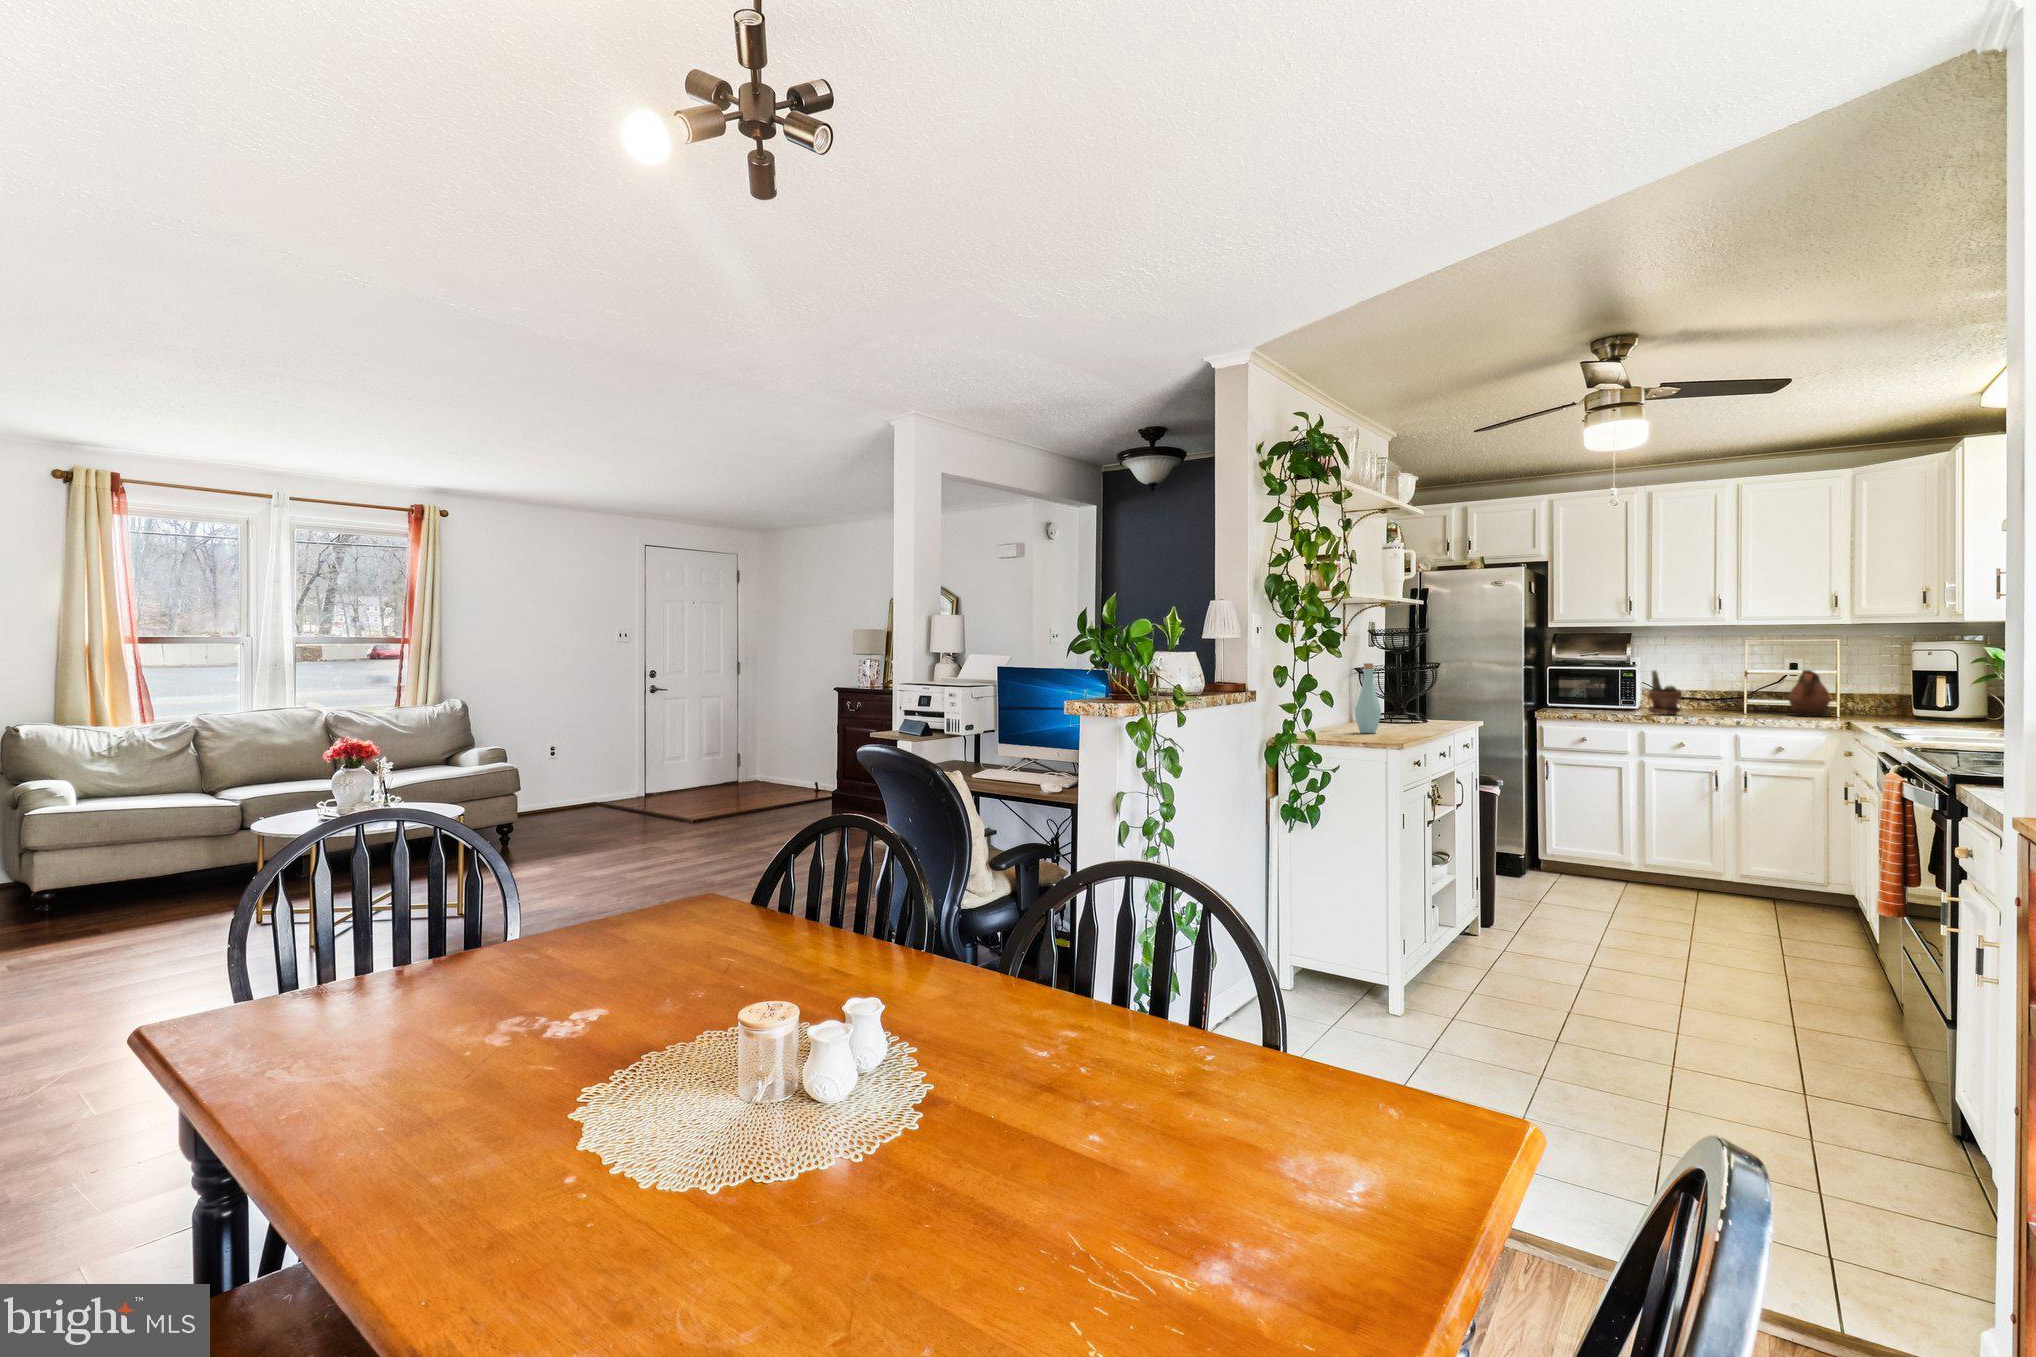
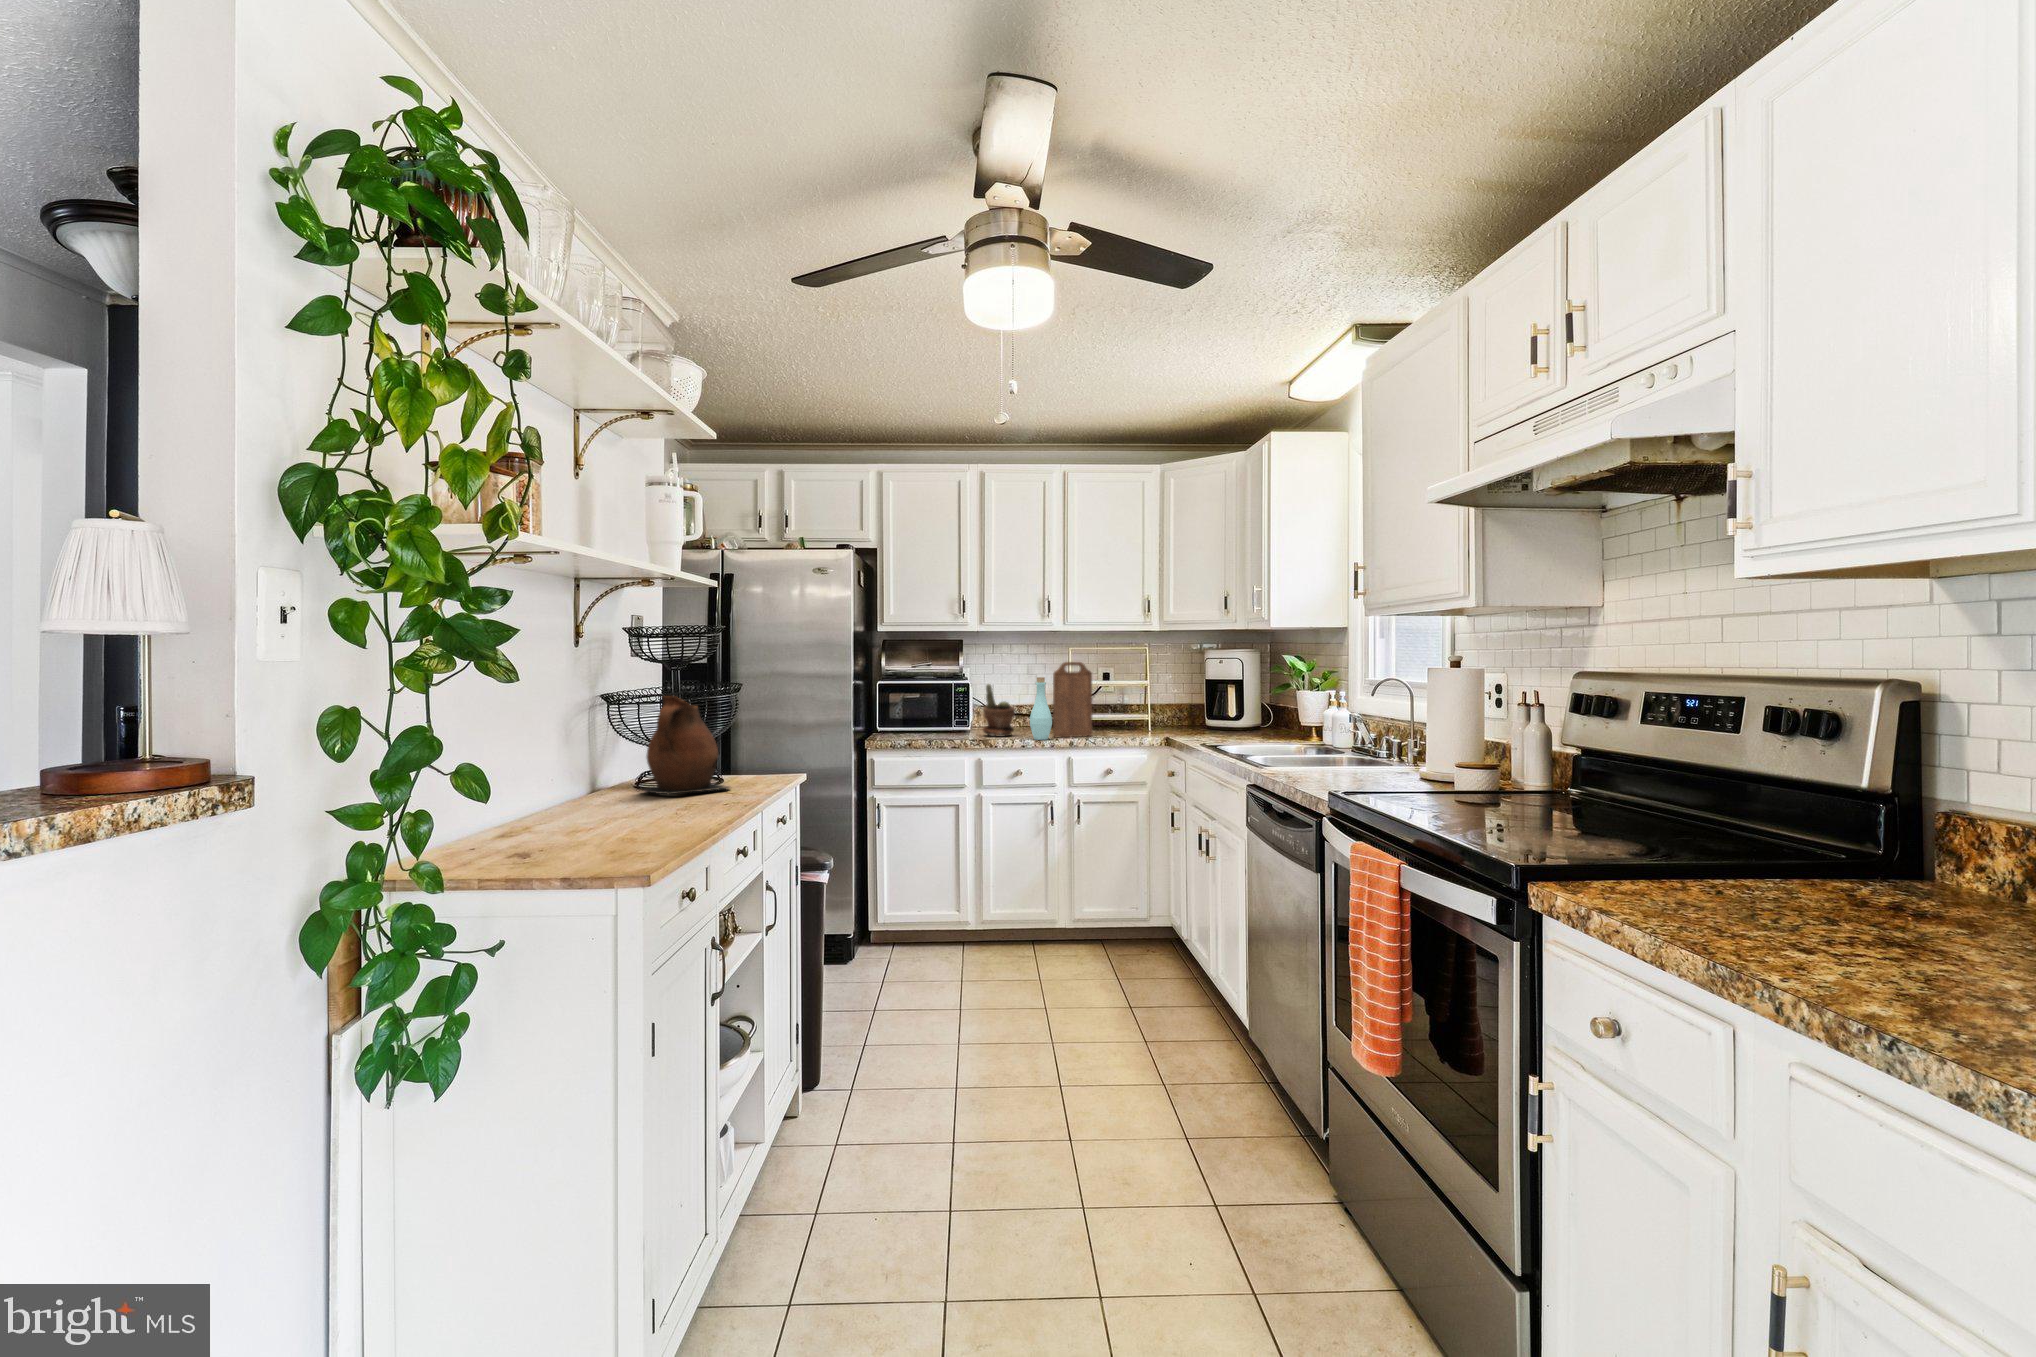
cutting board: none [1720,651,1766,718] -> present [1053,662,1092,737]
bottle: present [1355,663,1381,733] -> present [1030,677,1052,740]
ceramic pitcher: present [1786,670,1830,715] -> present [641,696,730,795]

